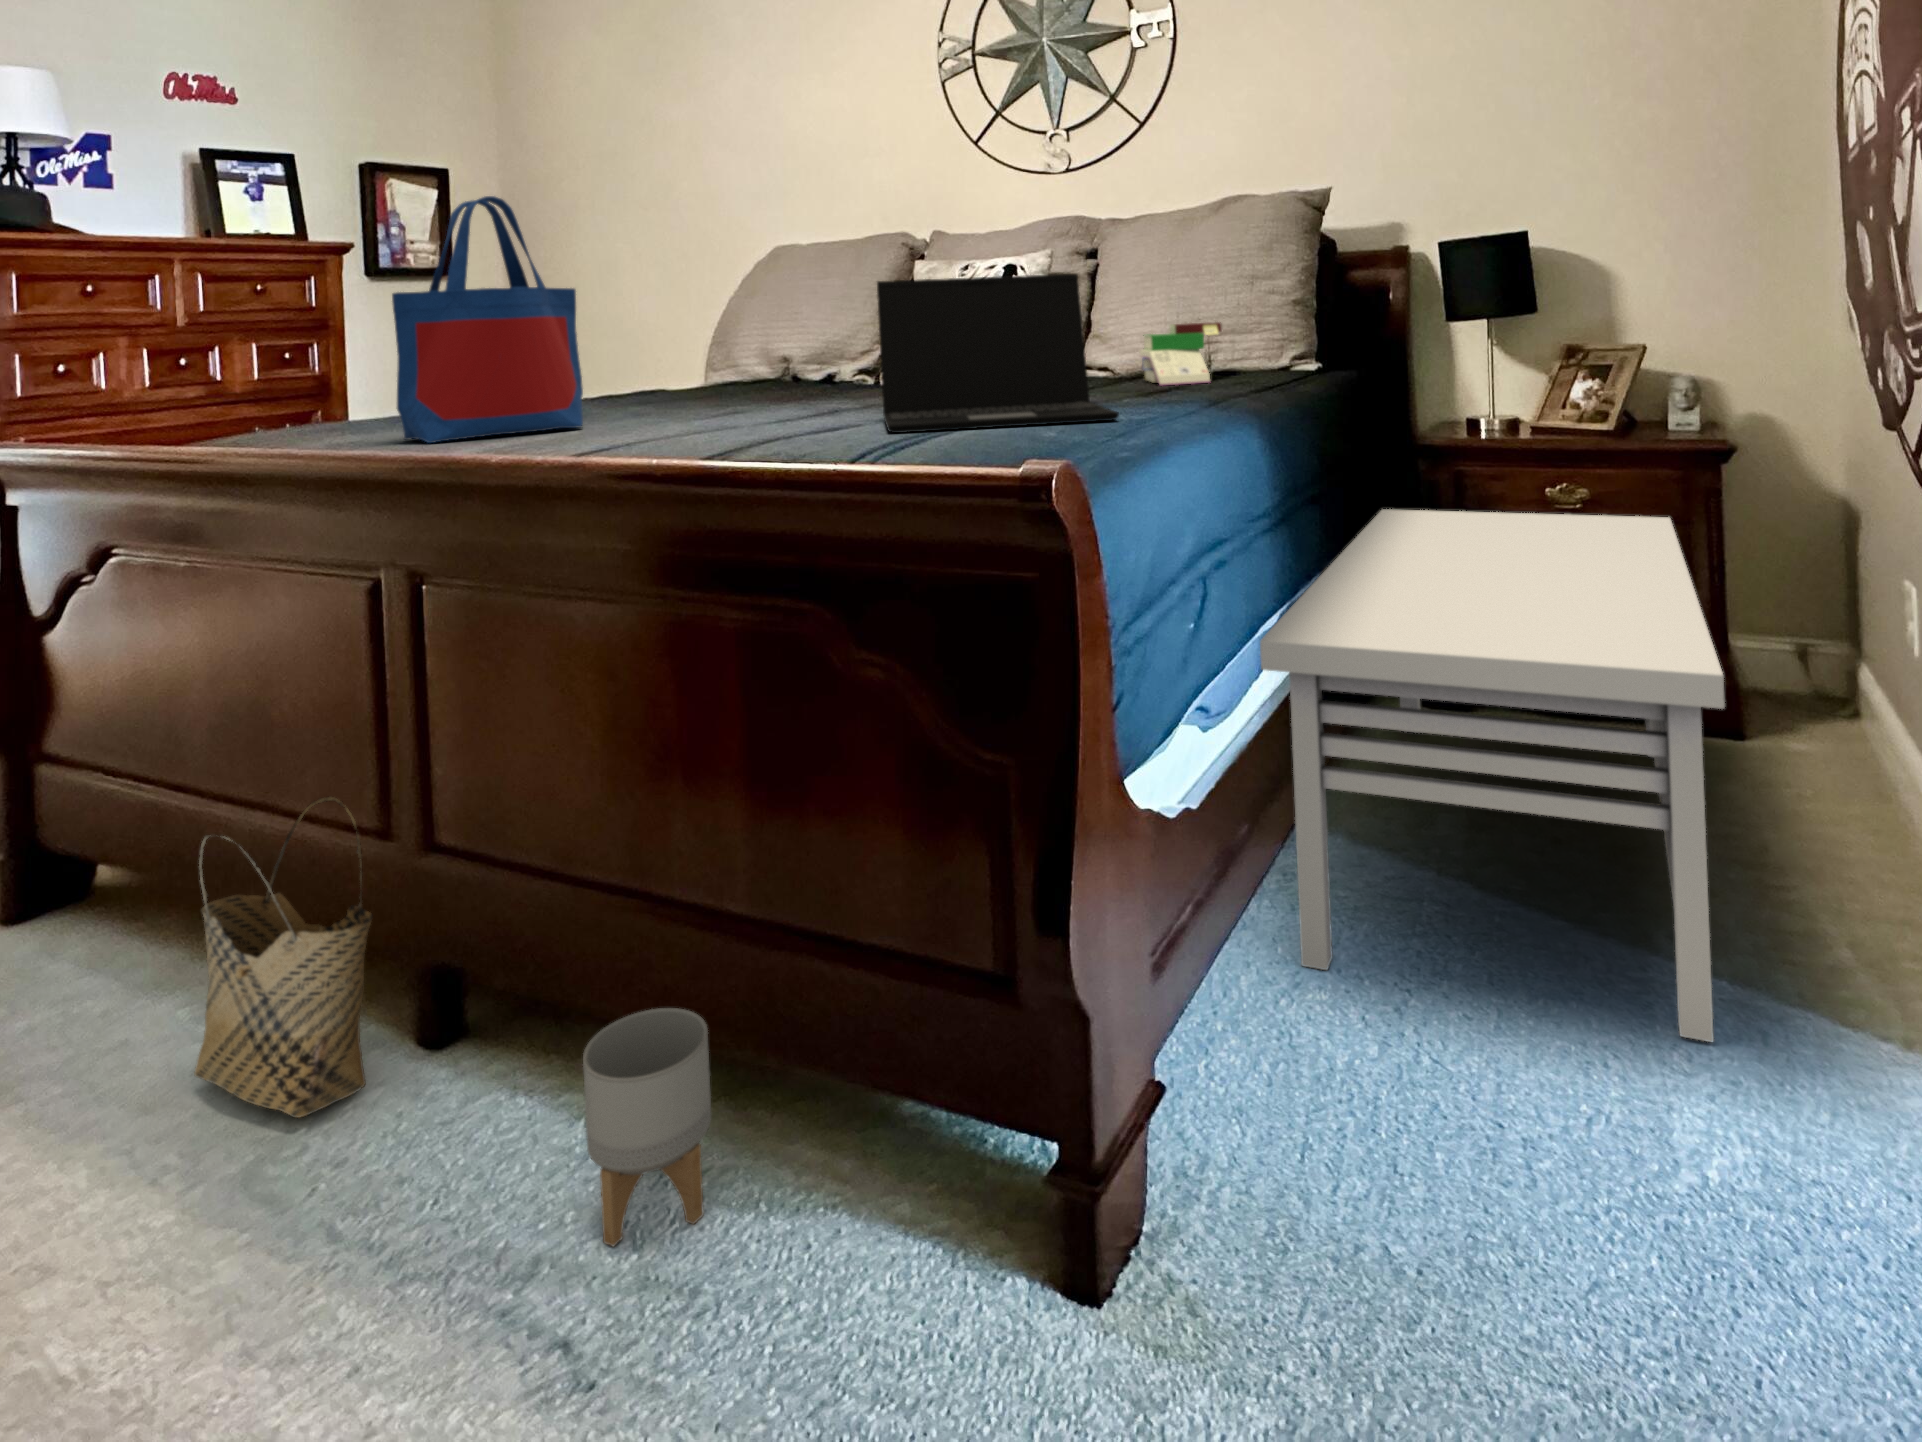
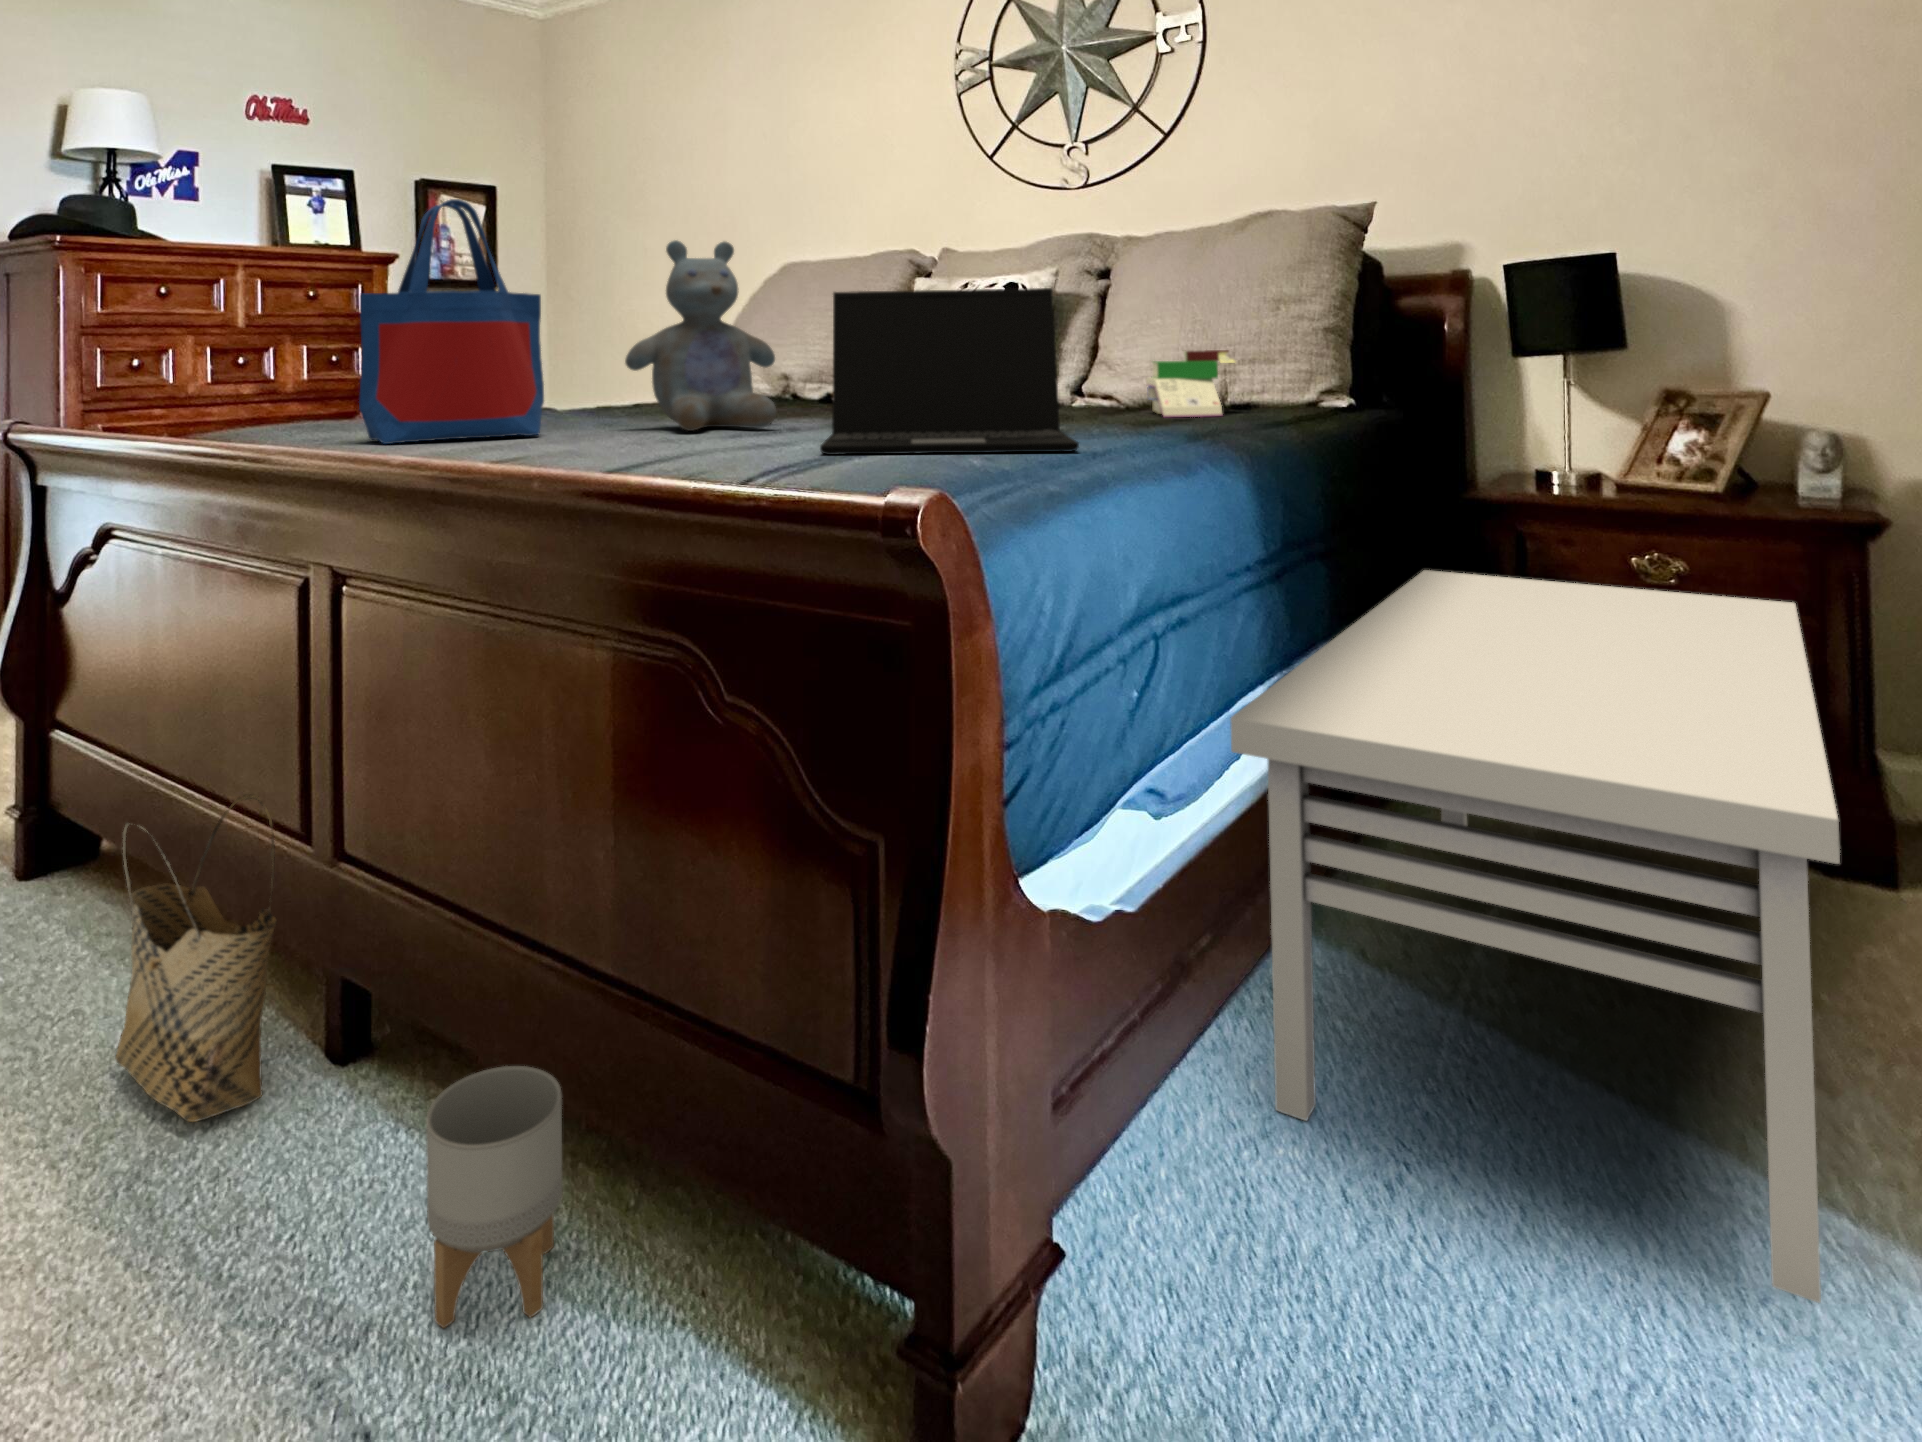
stuffed bear: none [659,232,813,417] -> present [625,240,776,431]

